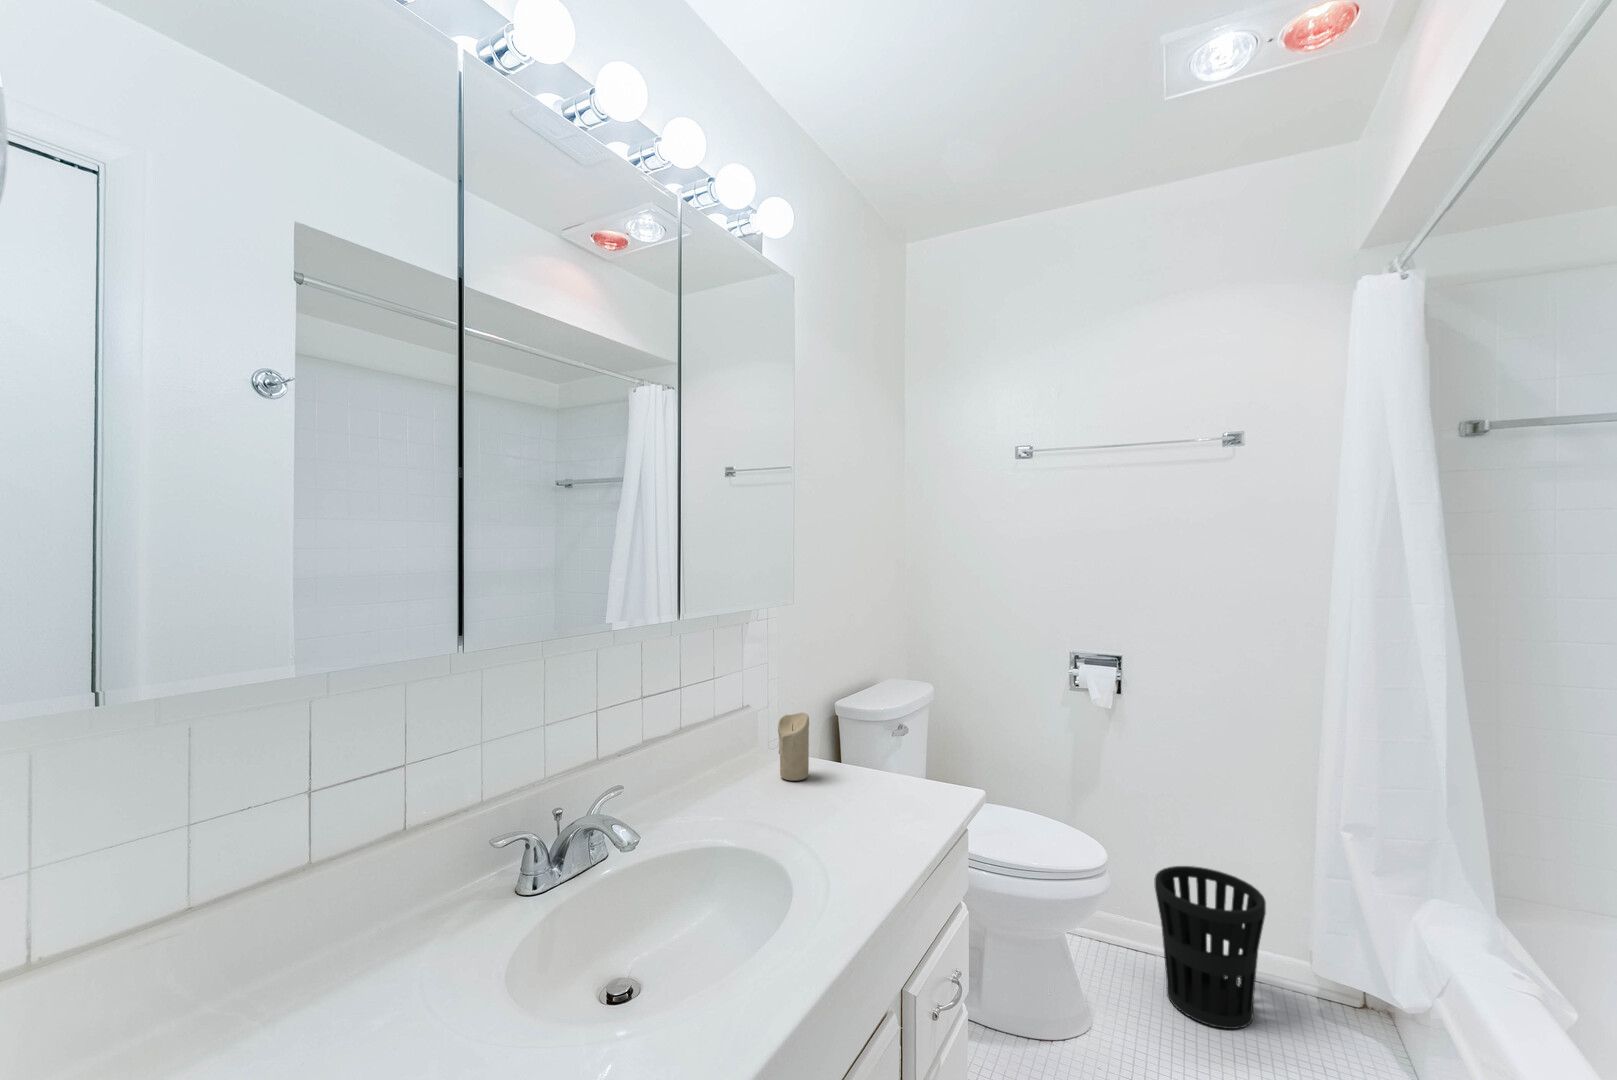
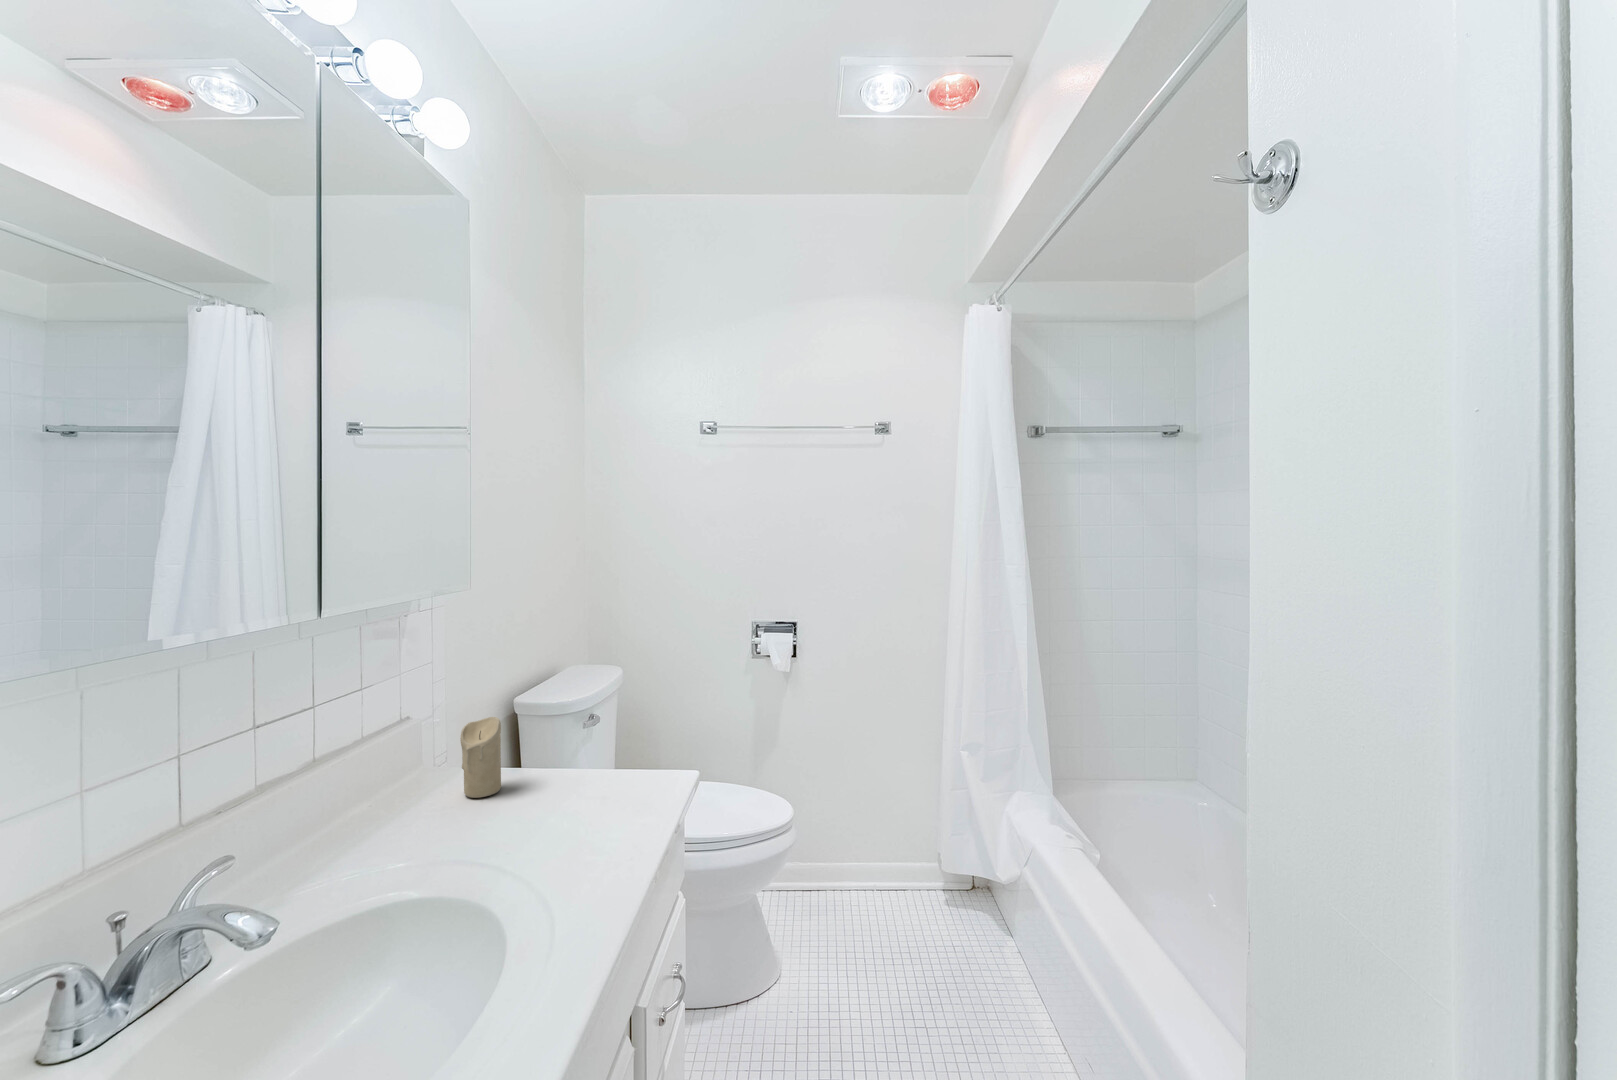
wastebasket: present [1154,866,1266,1029] -> none [825,798,907,929]

